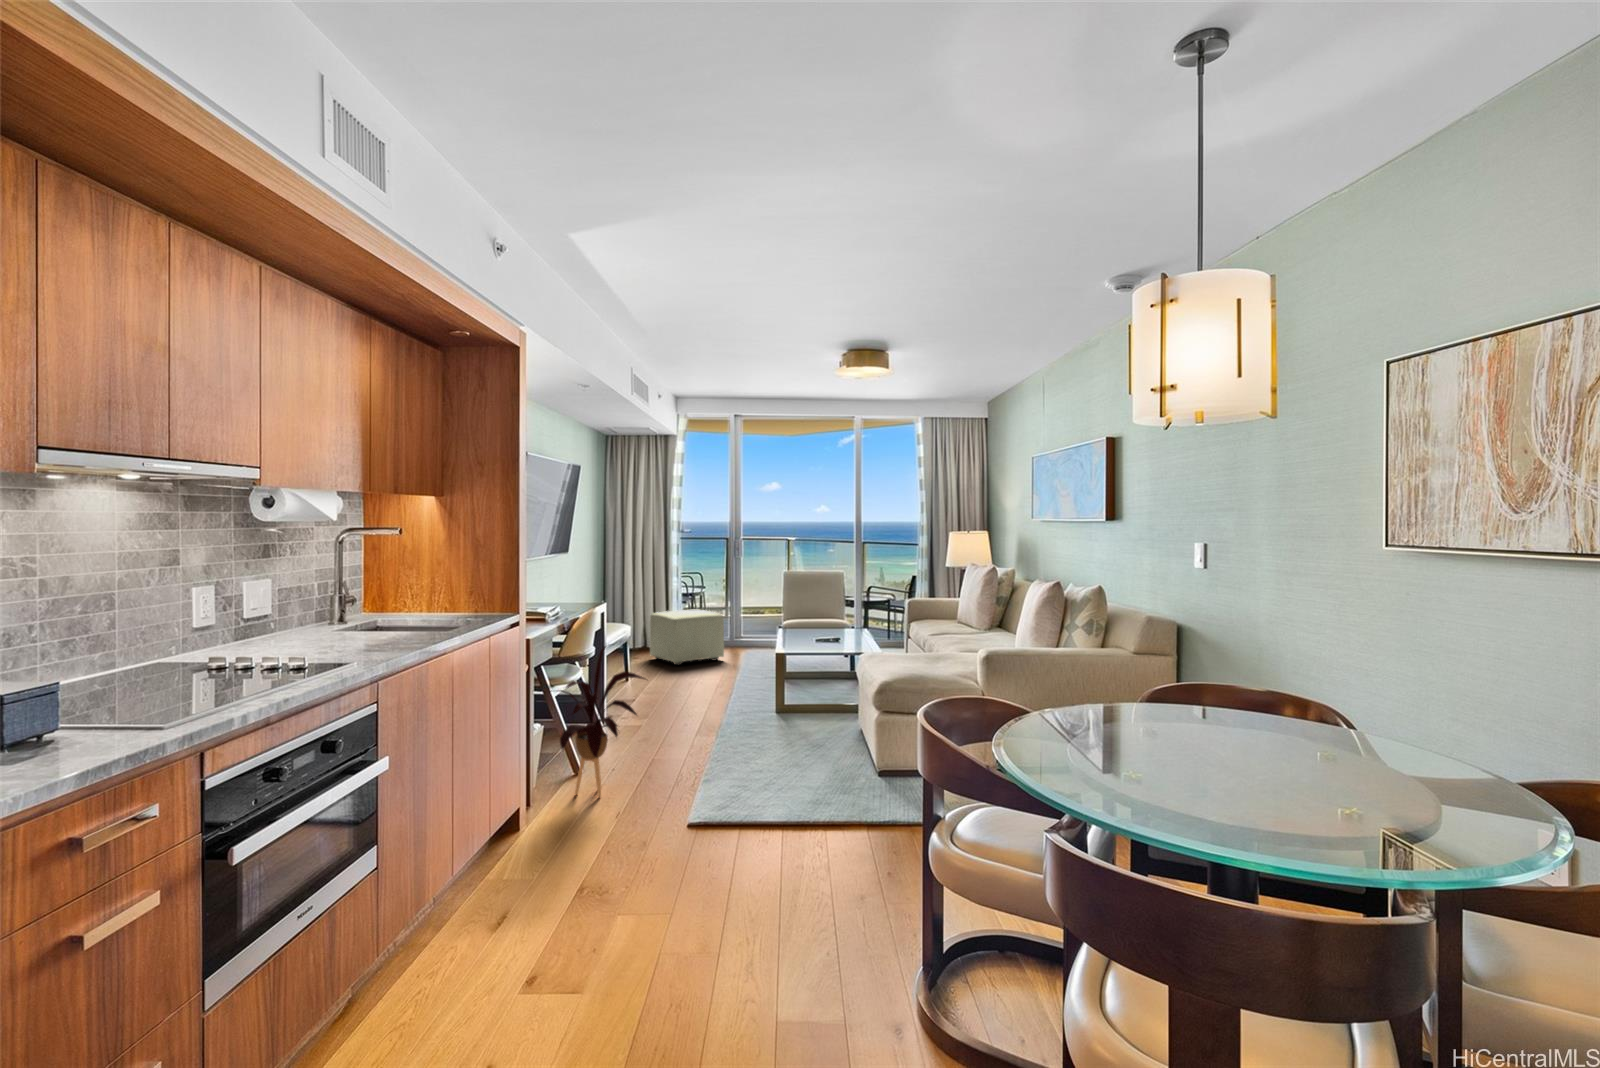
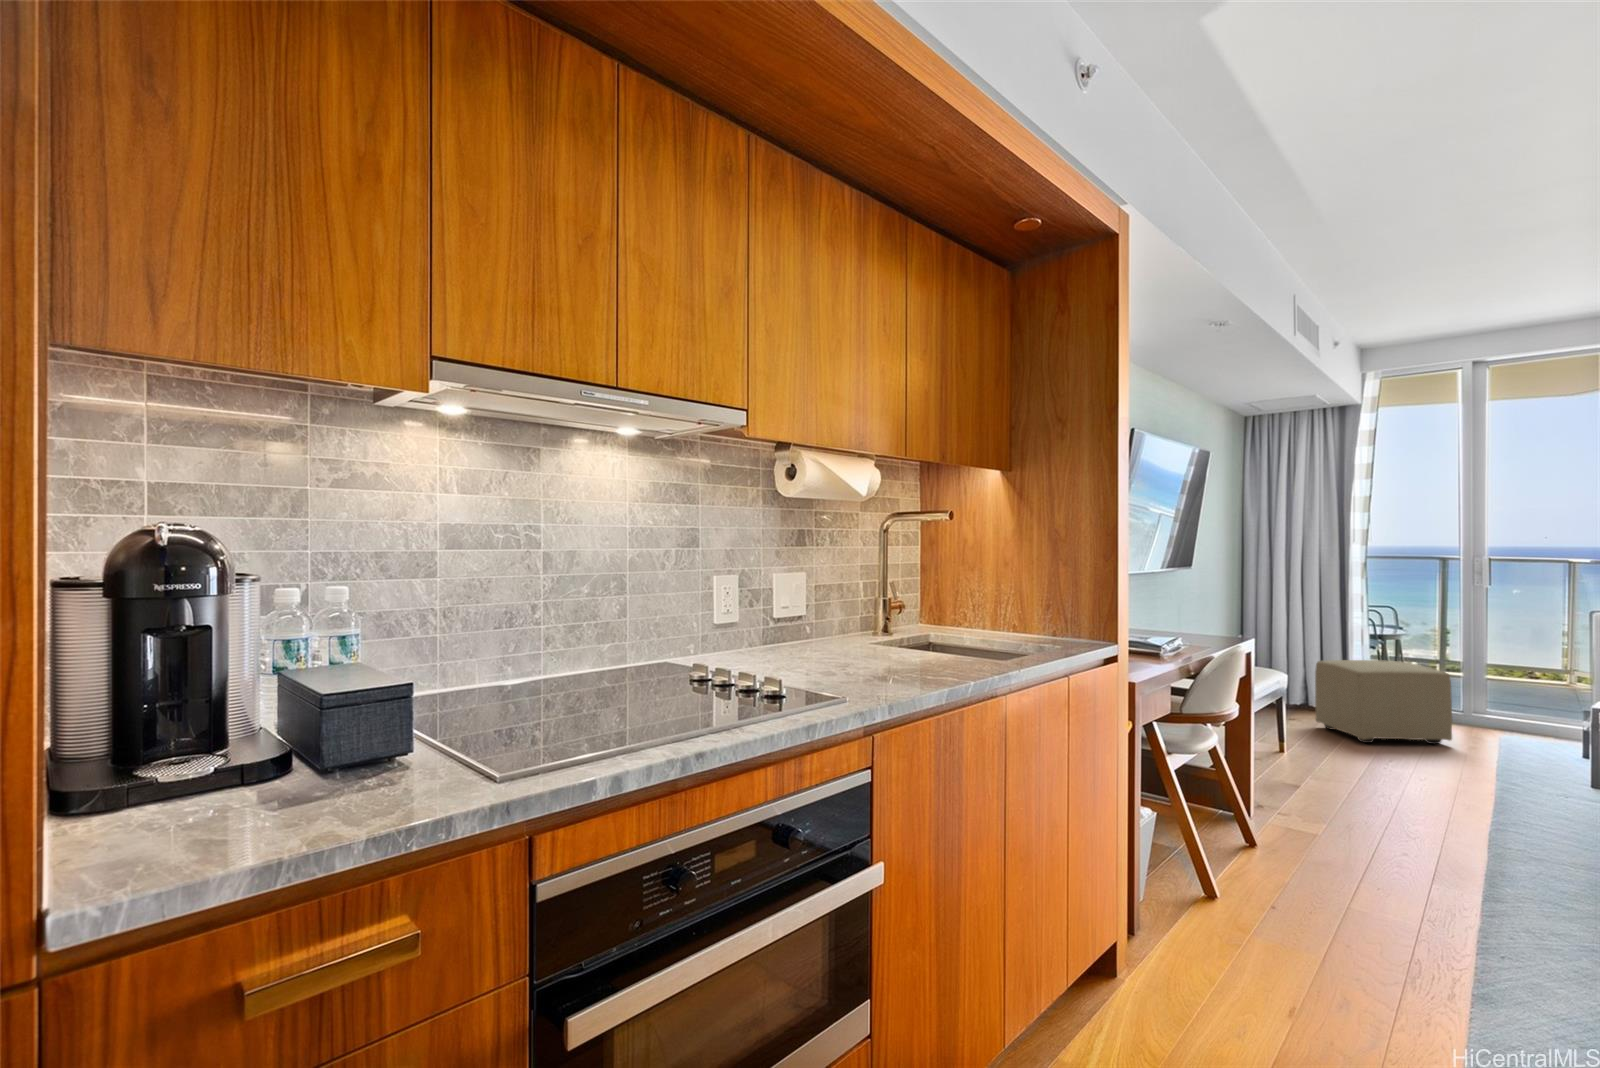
house plant: present [550,646,645,797] -> none [1153,703,1338,949]

